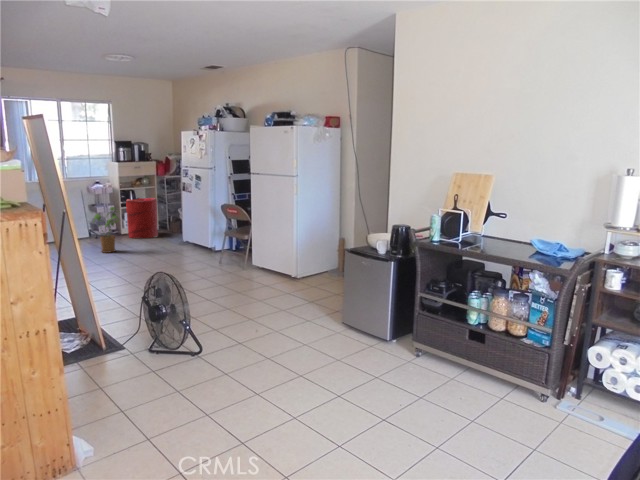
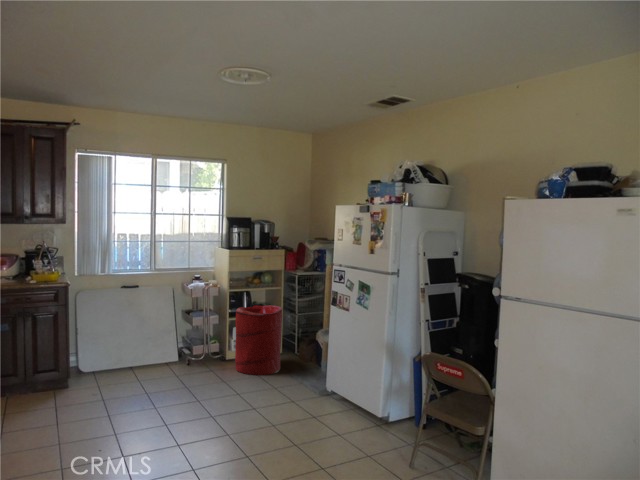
house plant: present [94,207,118,253] -> none [175,336,223,422]

